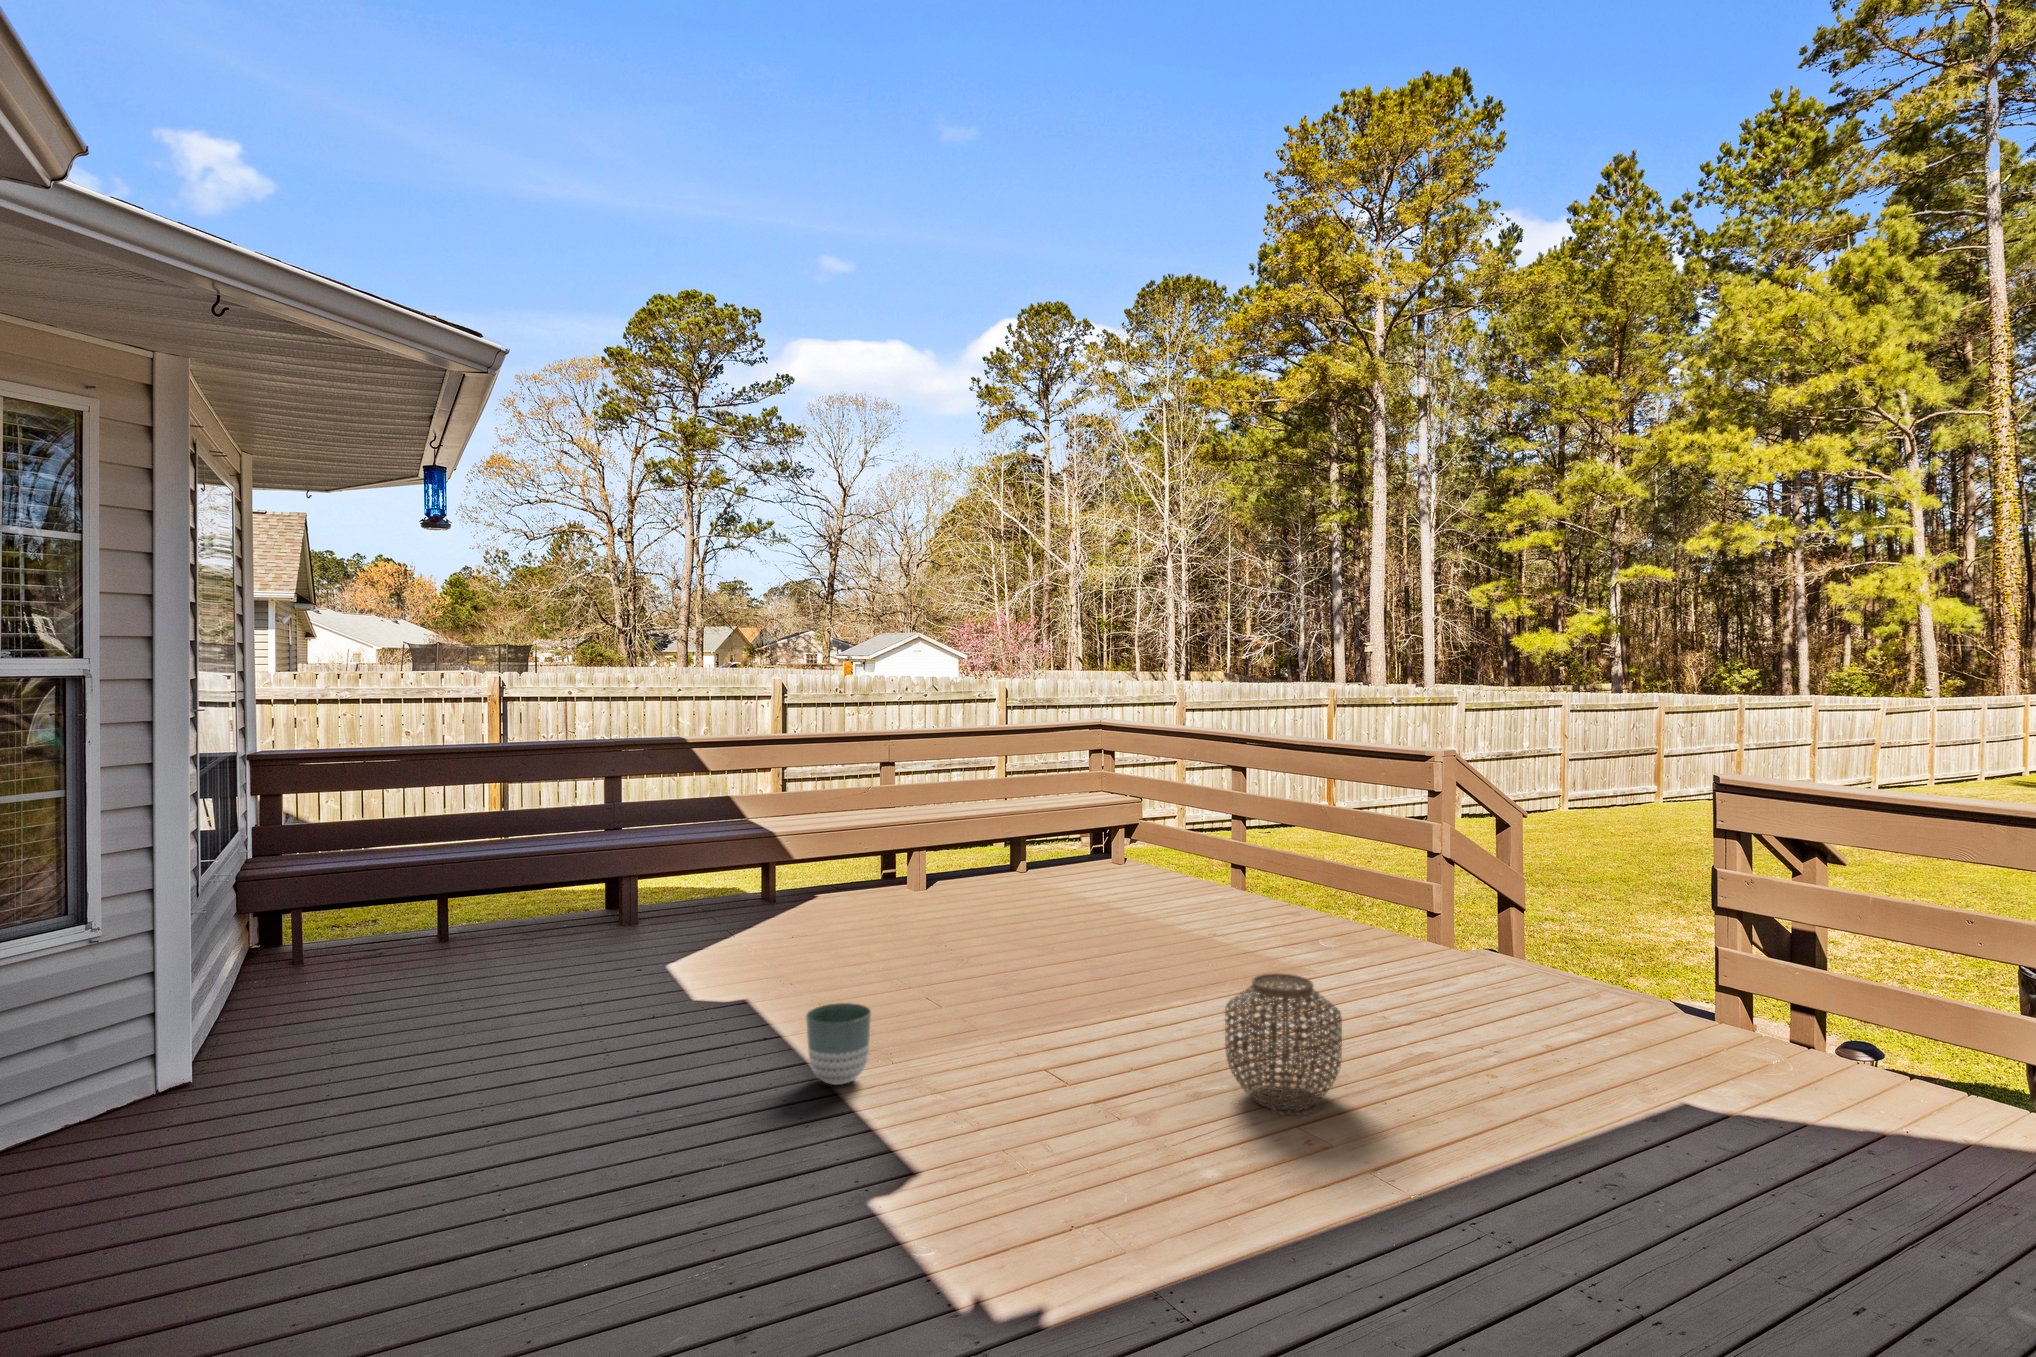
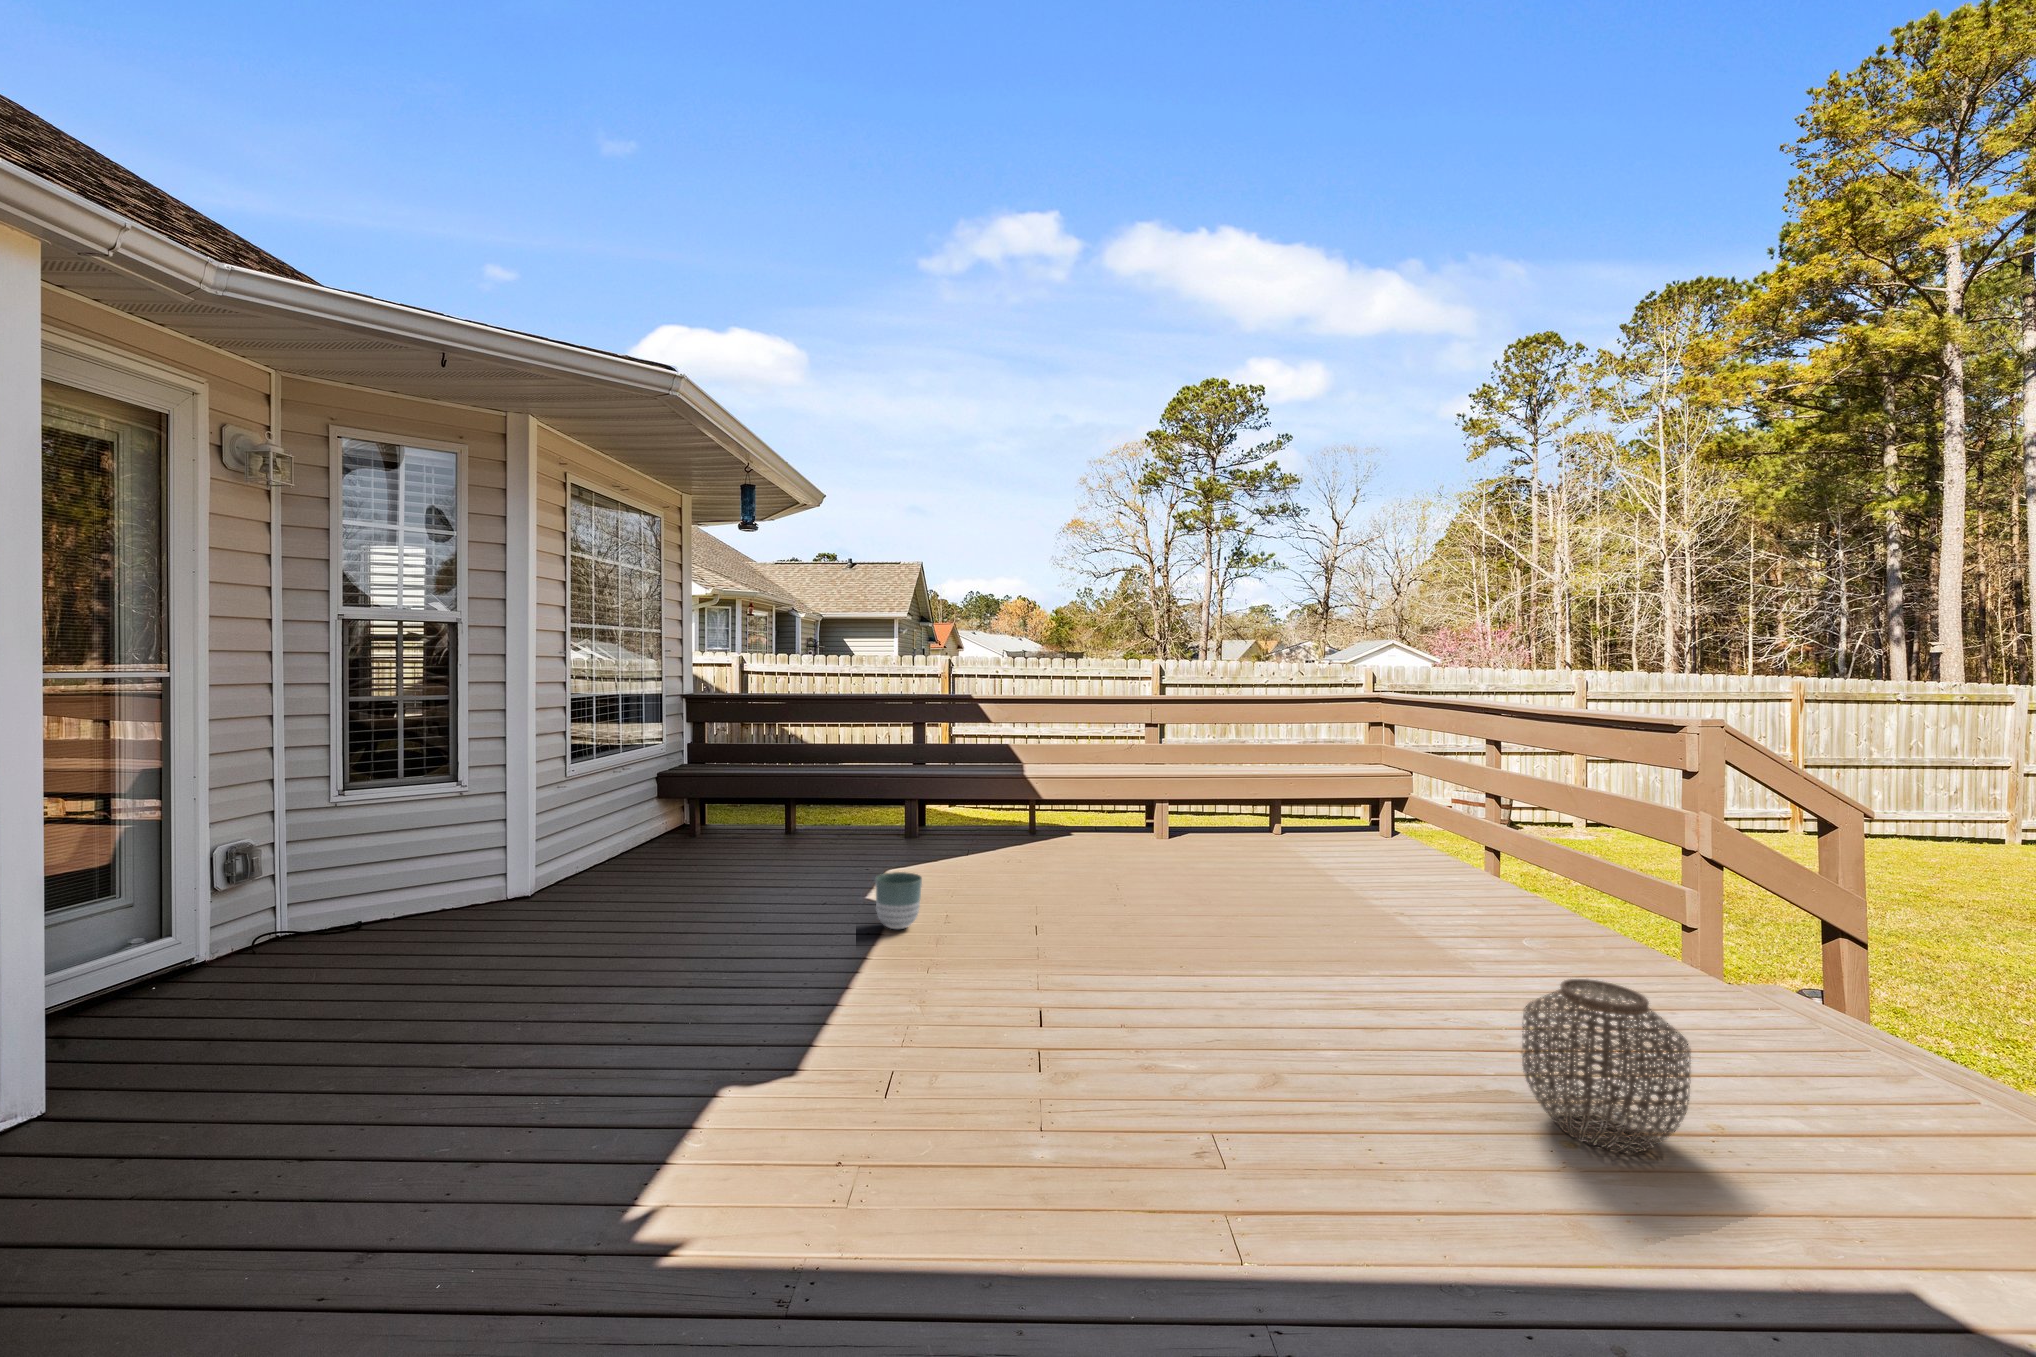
woven basket: present [1225,973,1342,1110] -> present [1522,979,1691,1153]

